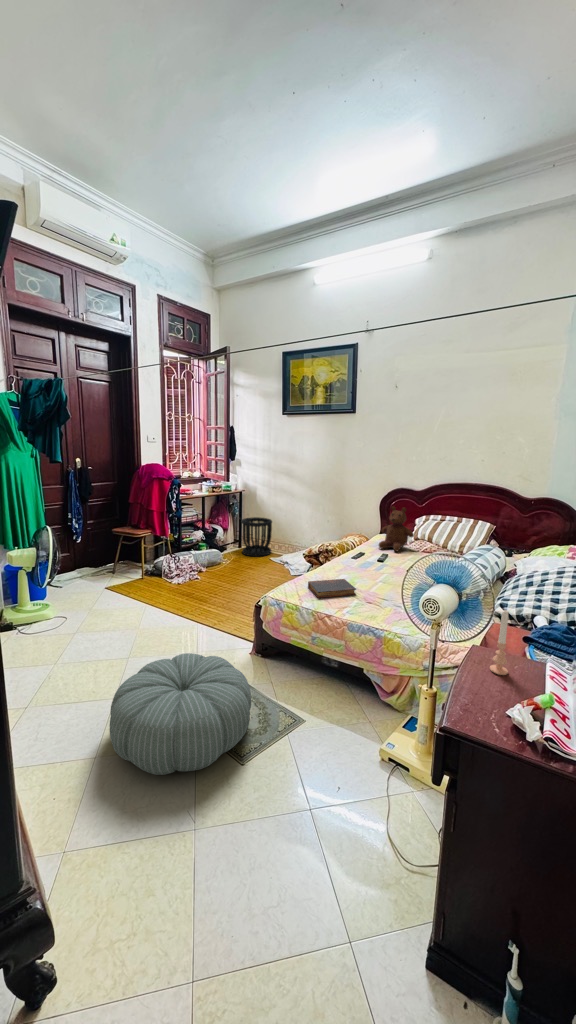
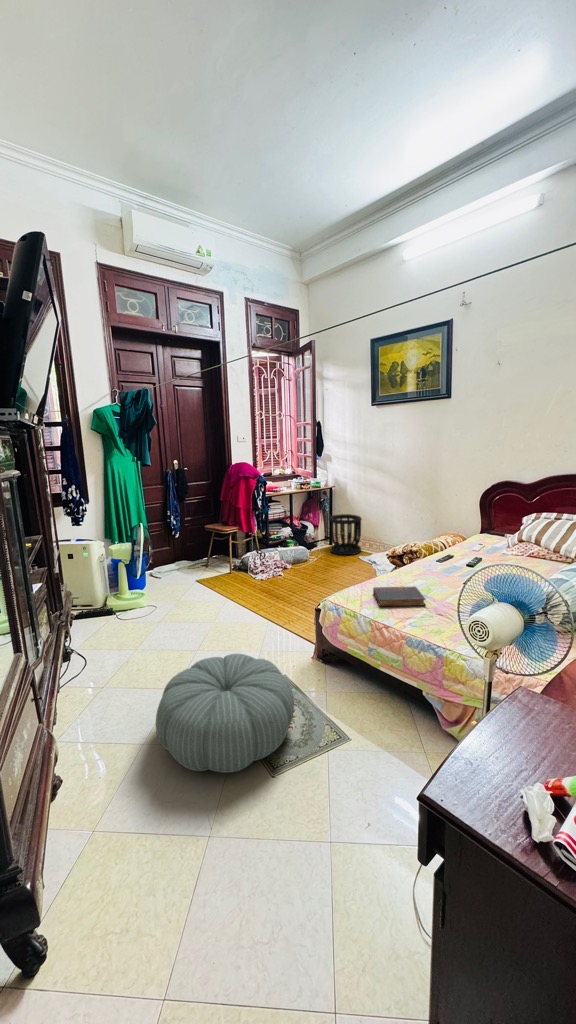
teddy bear: present [379,506,414,551] -> none [472,503,517,556]
candle: present [490,610,509,675] -> none [515,651,539,734]

